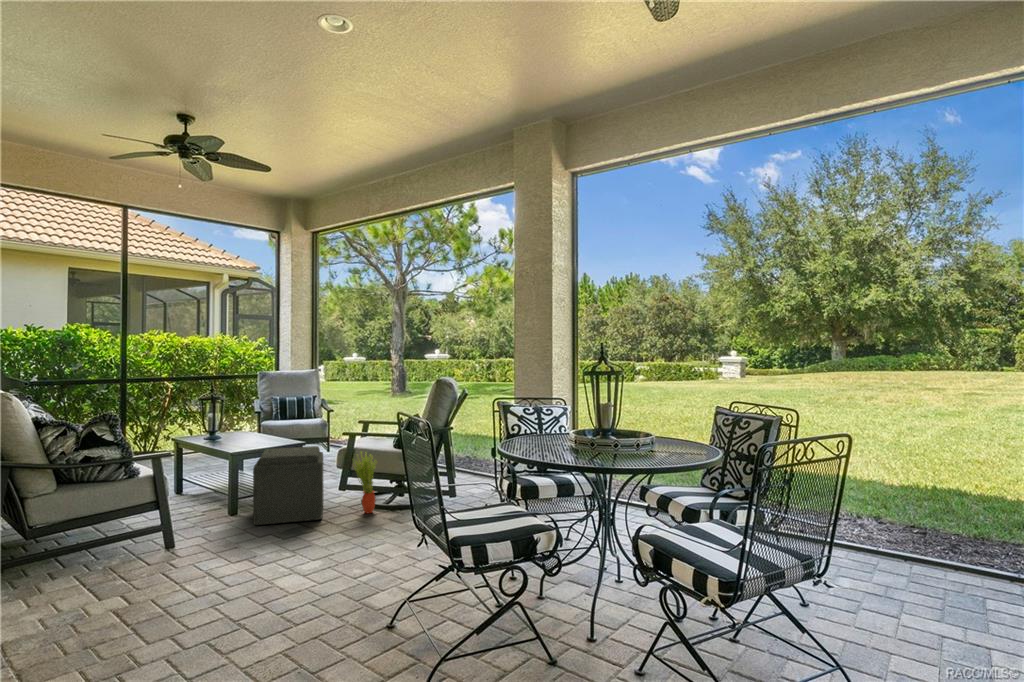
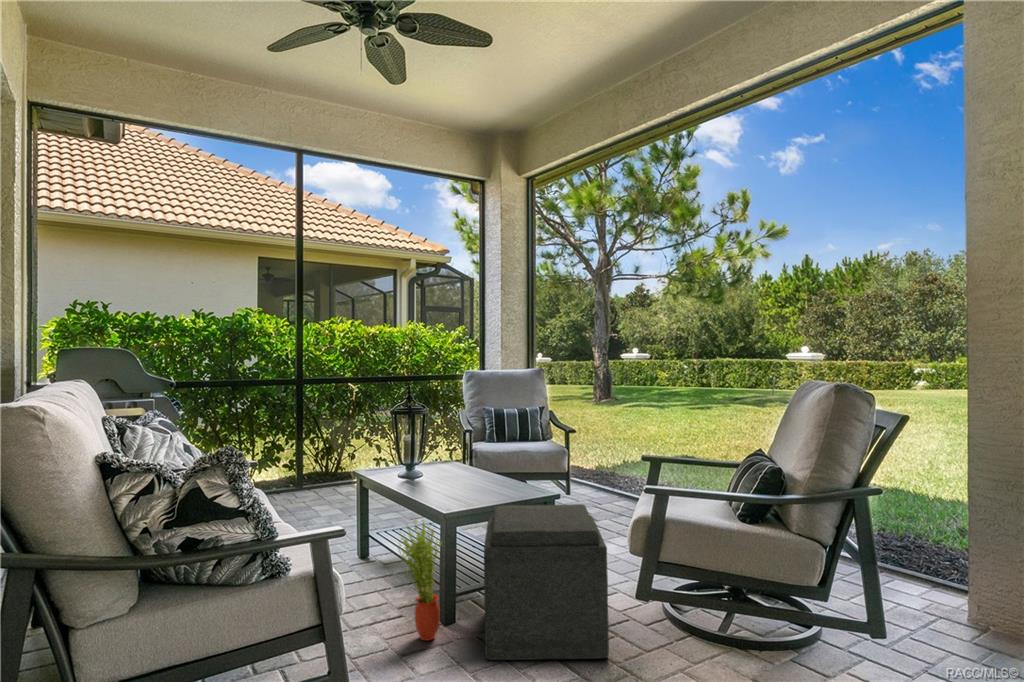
potted plant: present [354,452,377,513] -> present [398,519,442,641]

